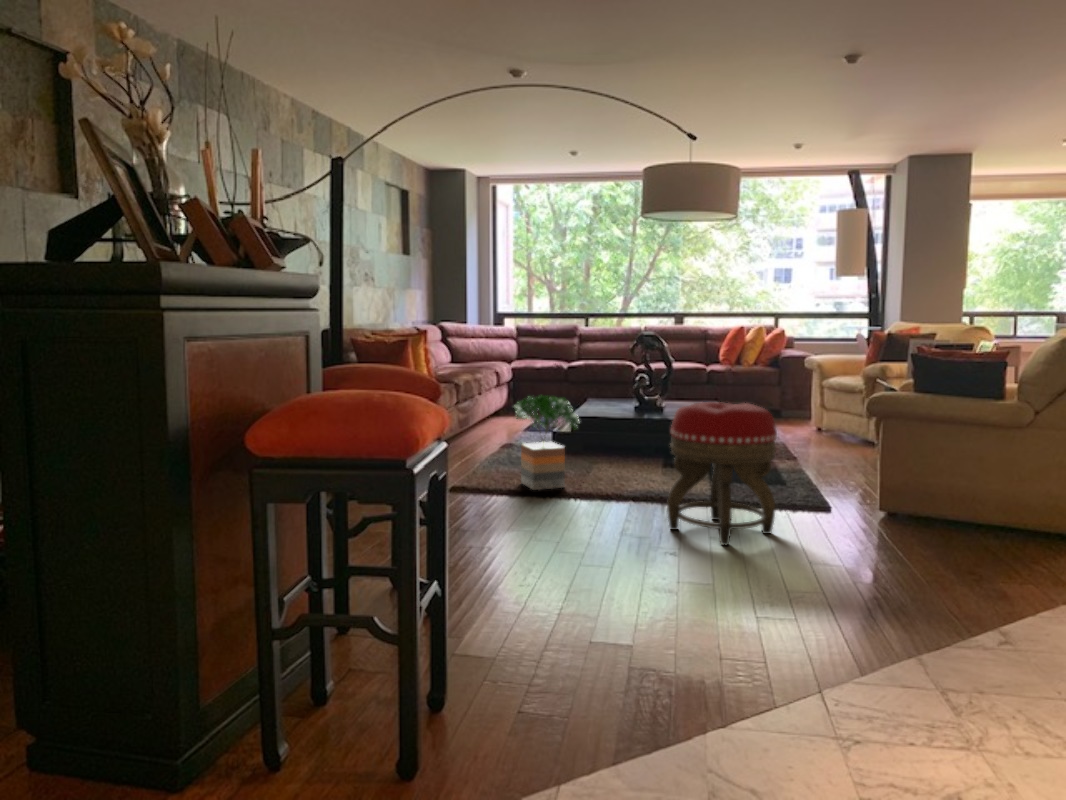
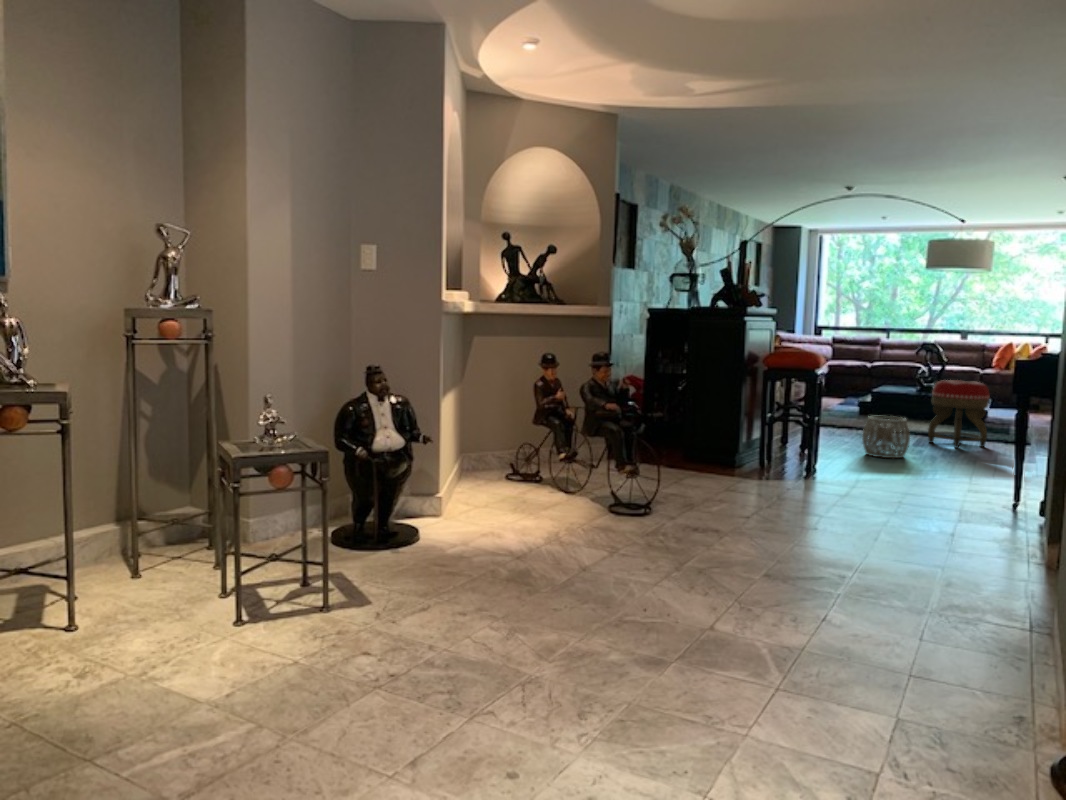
potted tree: present [515,395,579,490] -> none [842,375,883,427]
woven basket: none [533,508,645,628] -> present [862,416,910,458]

